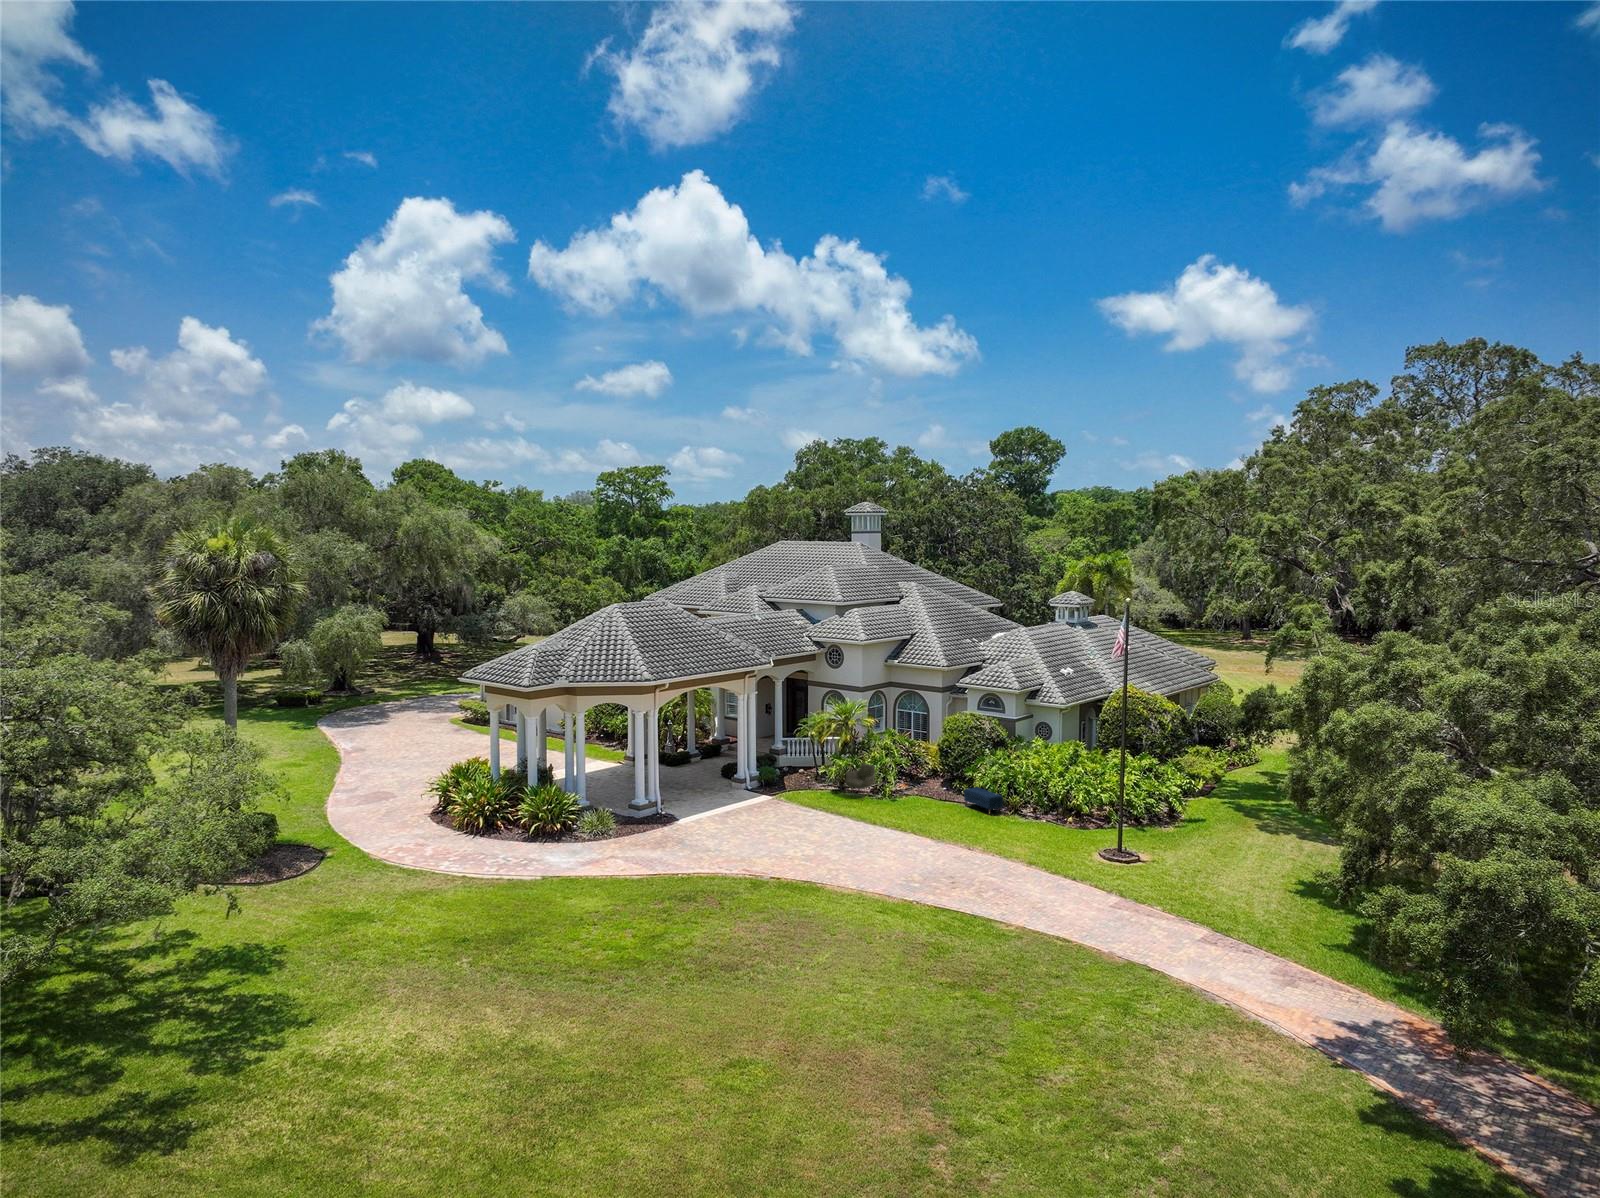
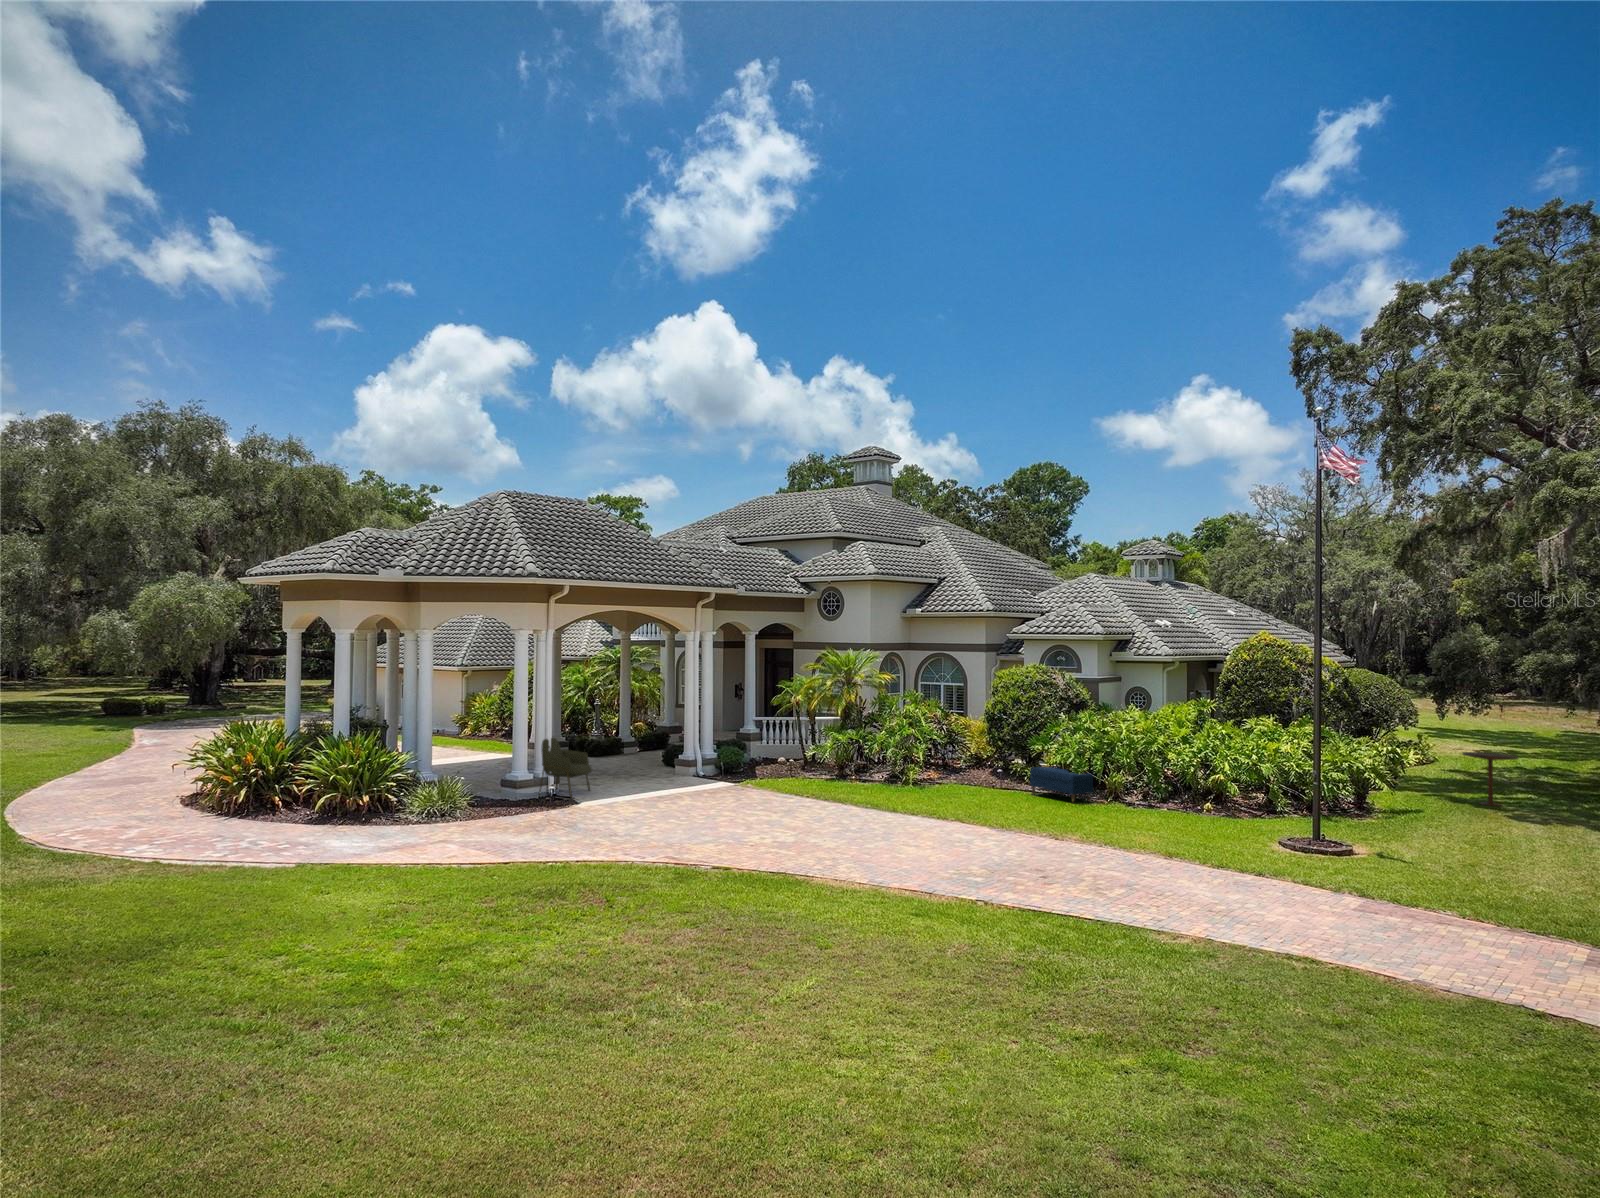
armchair: present [846,764,876,796] -> present [539,738,592,797]
pedestal table: none [1250,774,1284,811] -> present [1462,752,1519,806]

